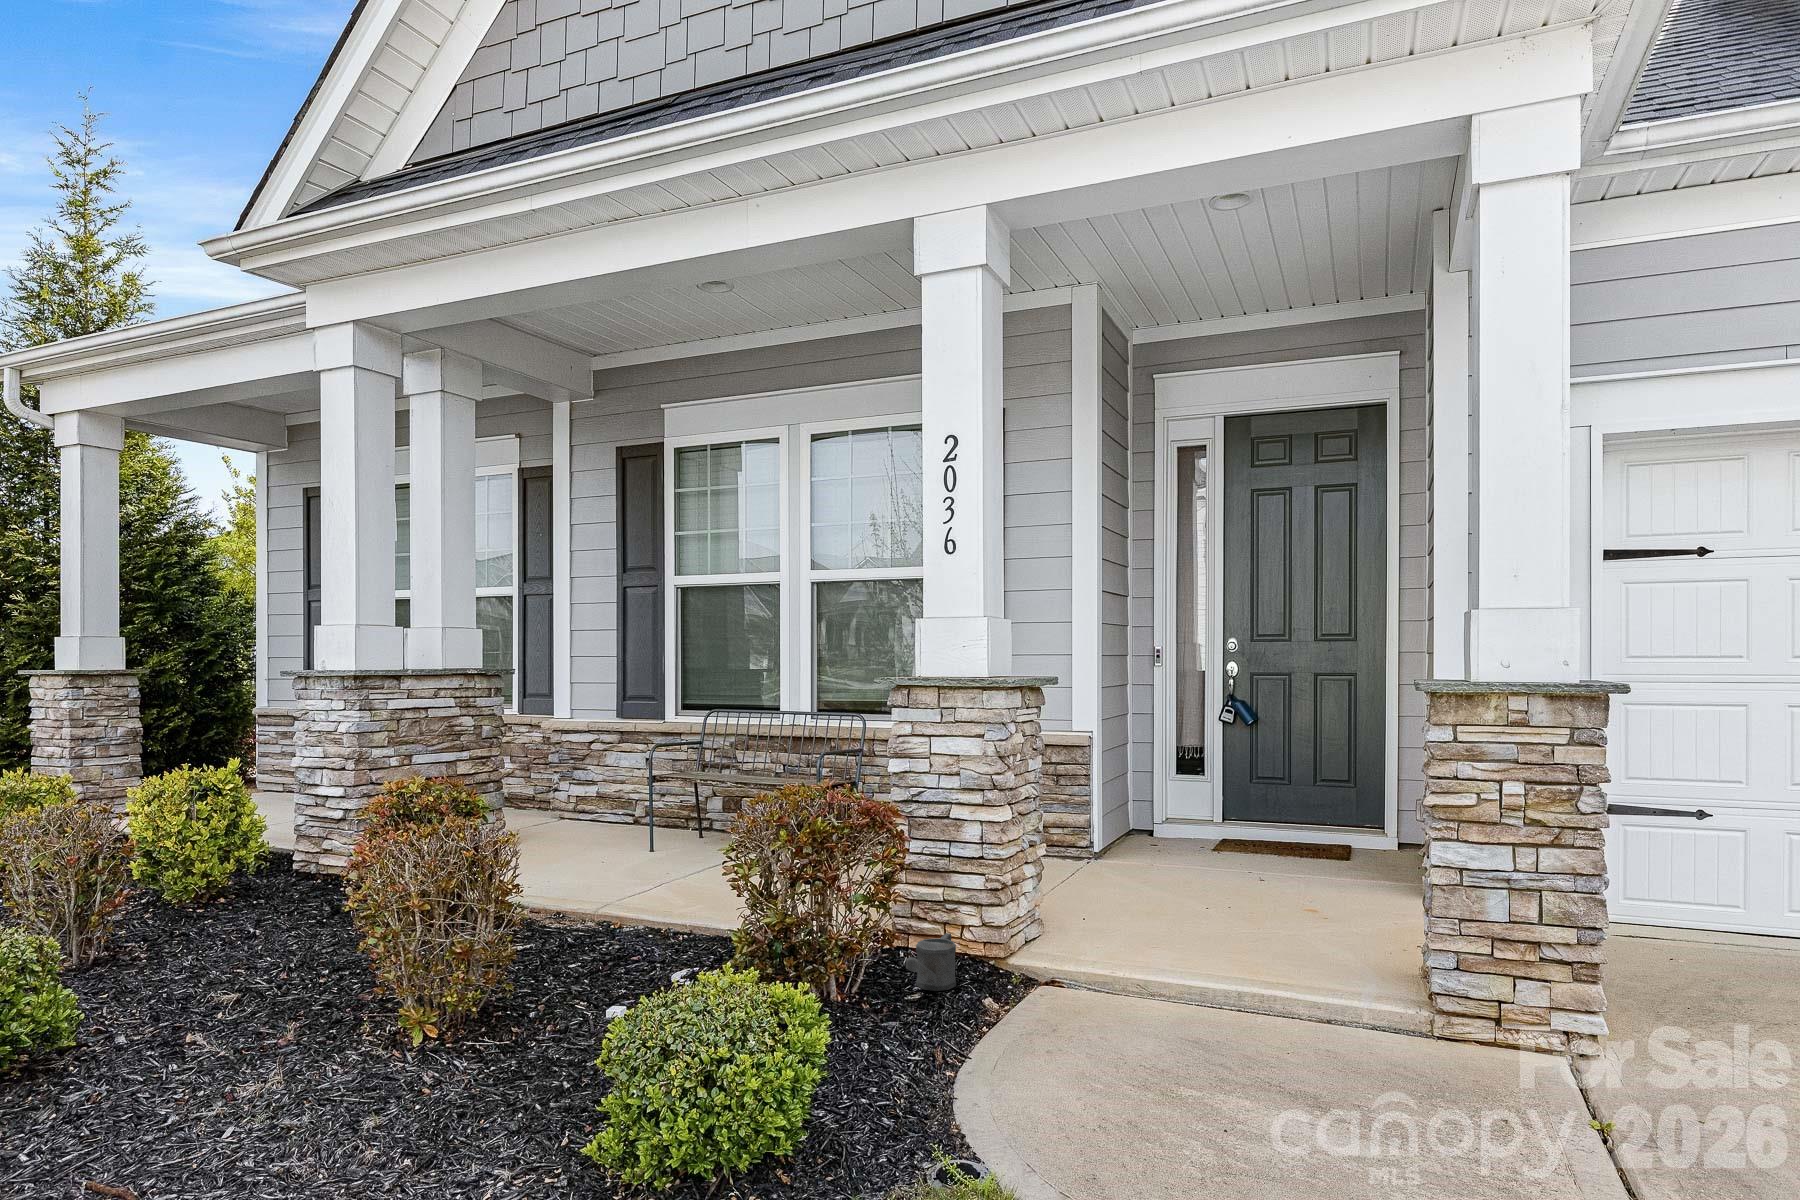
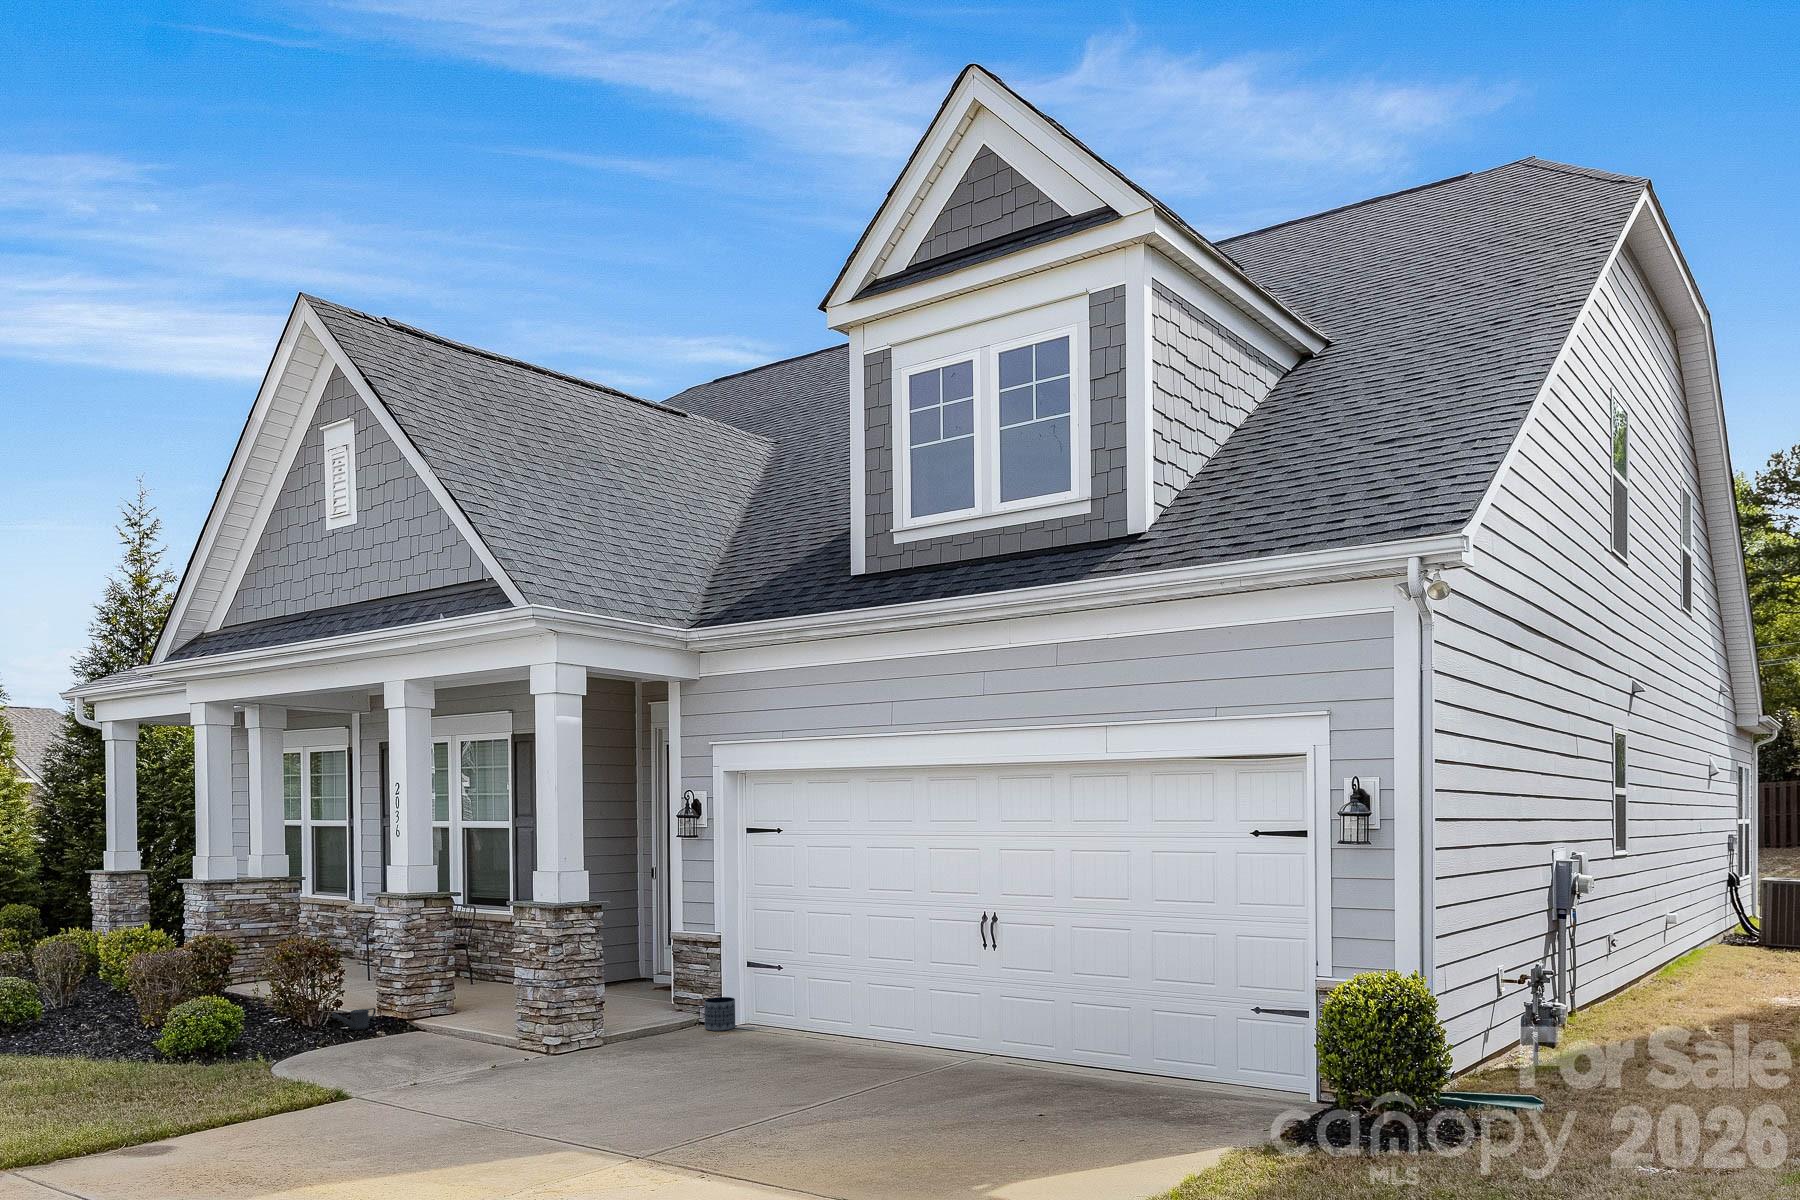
planter: none [1669,878,1749,951] -> present [704,997,735,1031]

